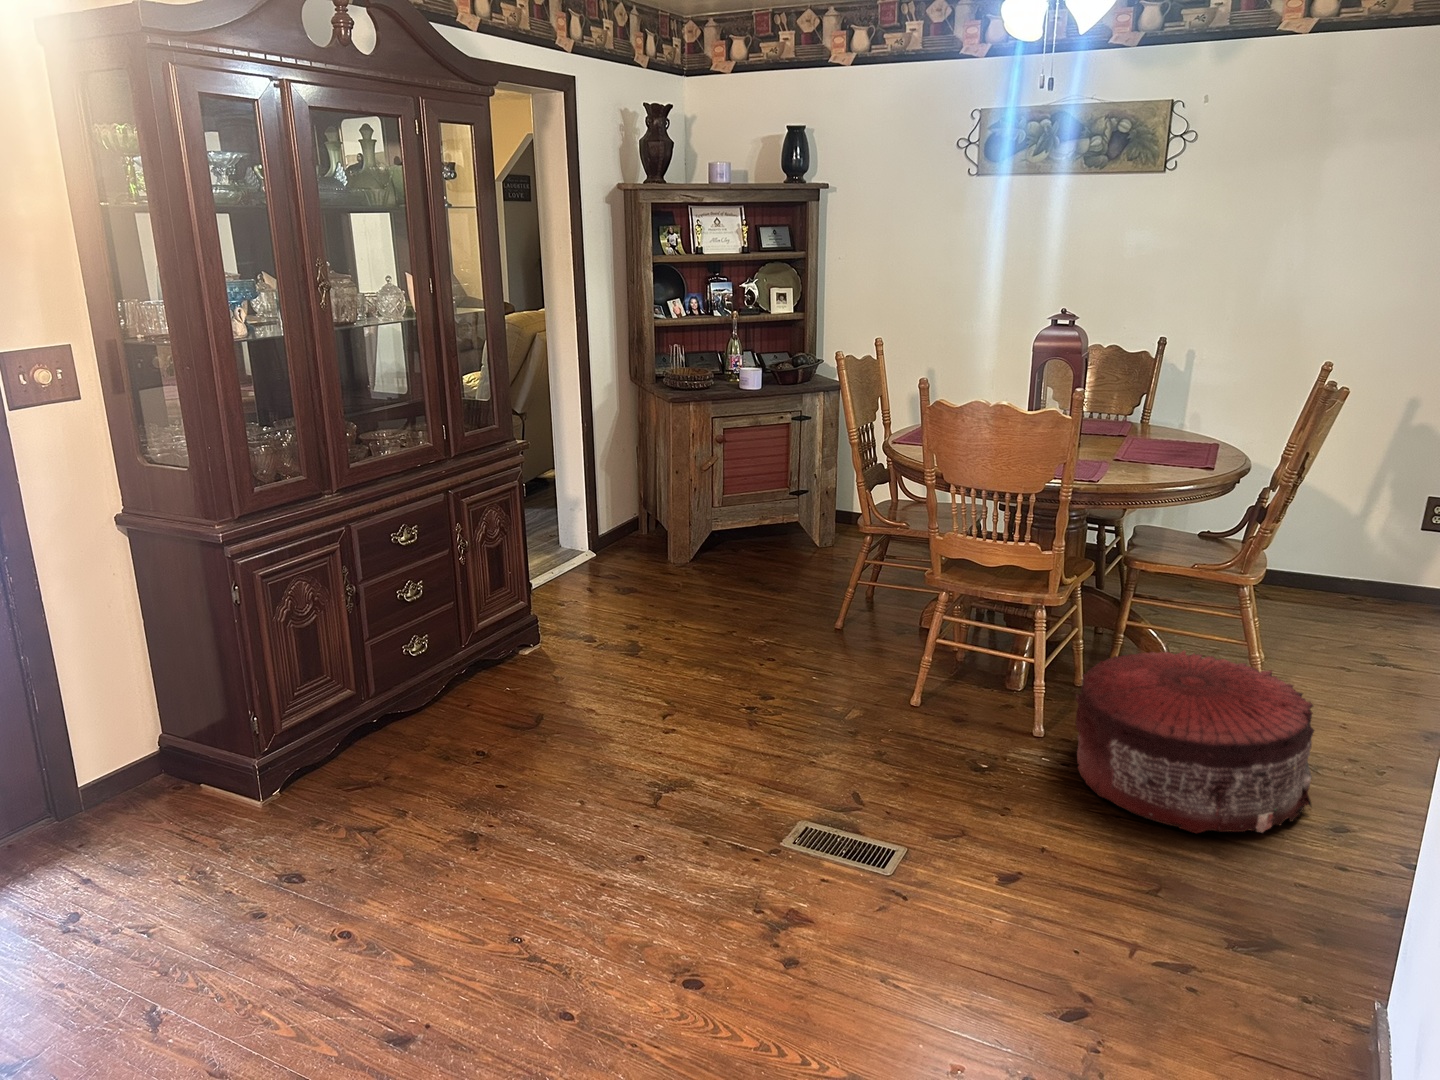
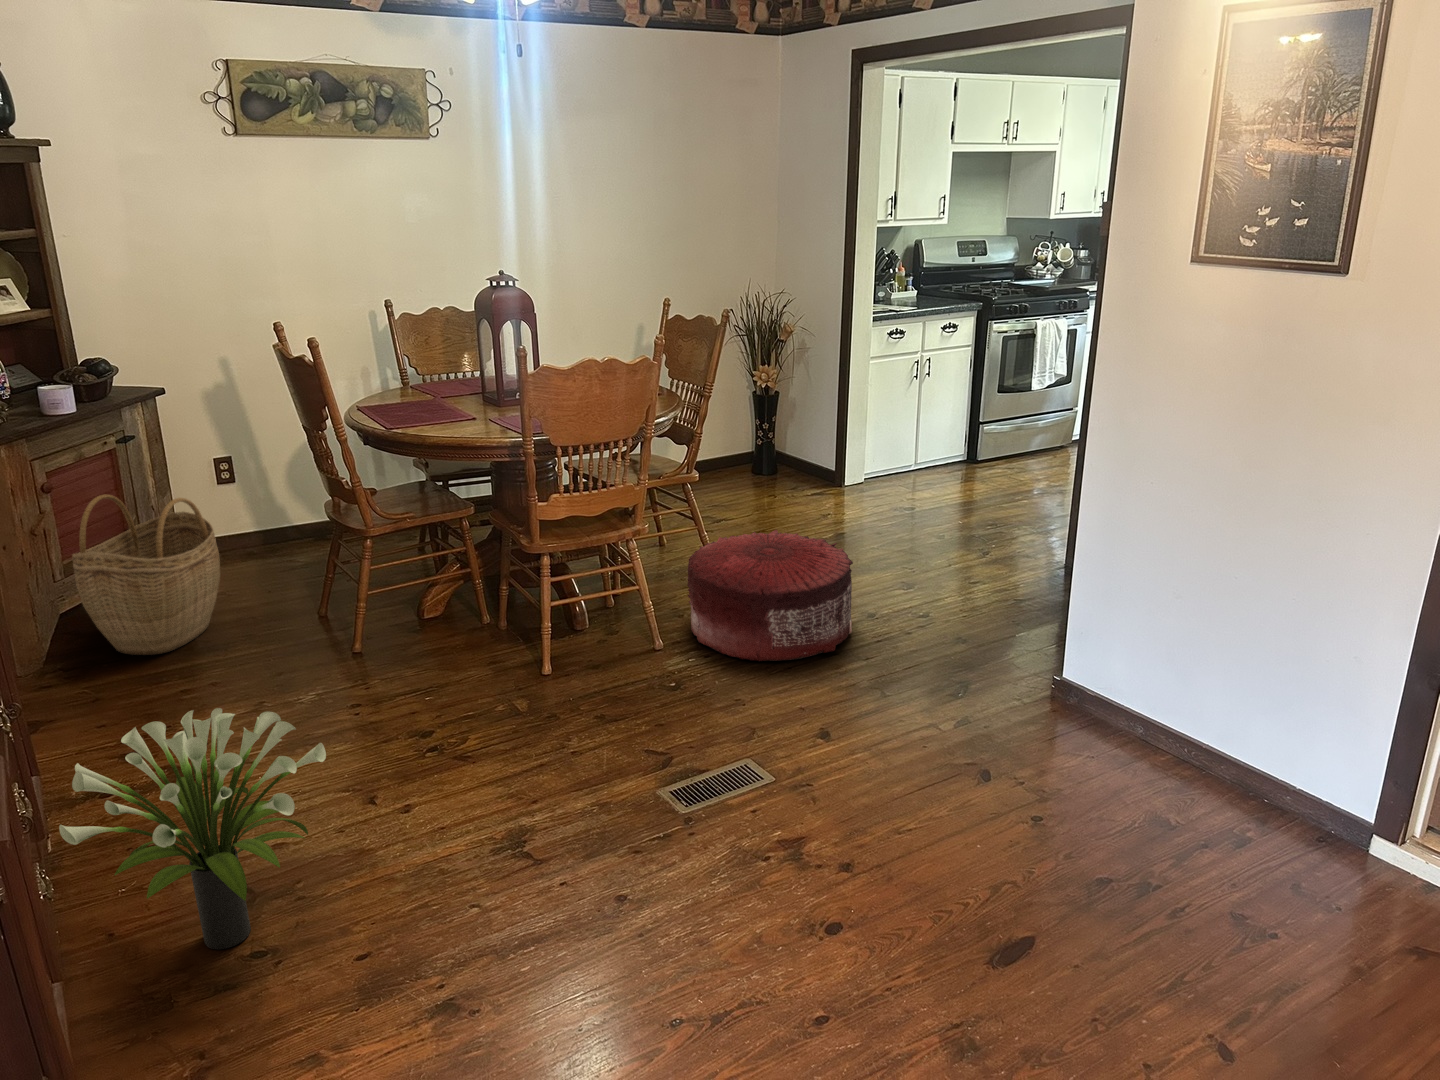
woven basket: none [715,453,817,579] -> present [73,495,220,655]
potted plant: none [413,573,572,737] -> present [59,708,326,949]

